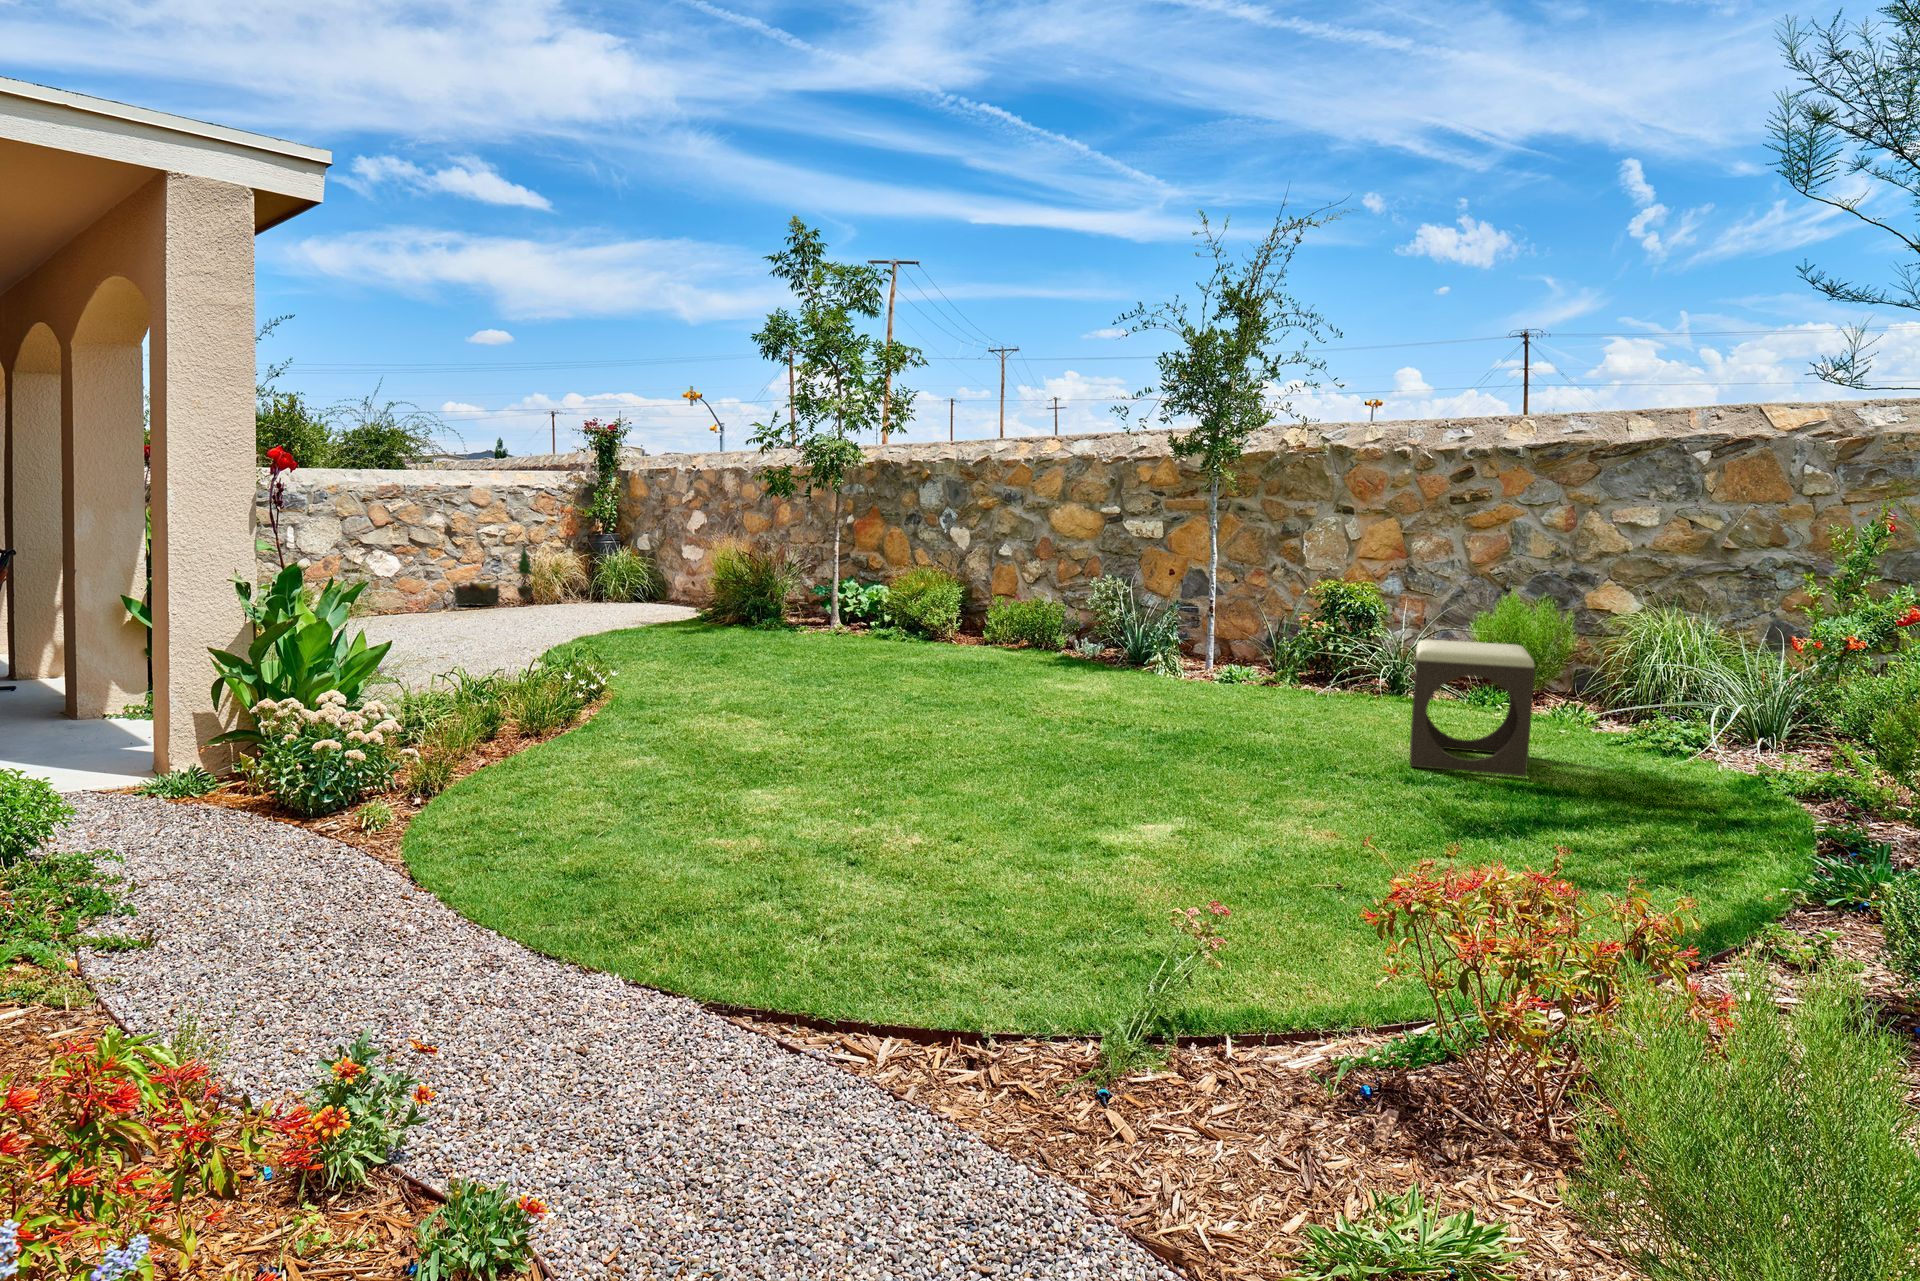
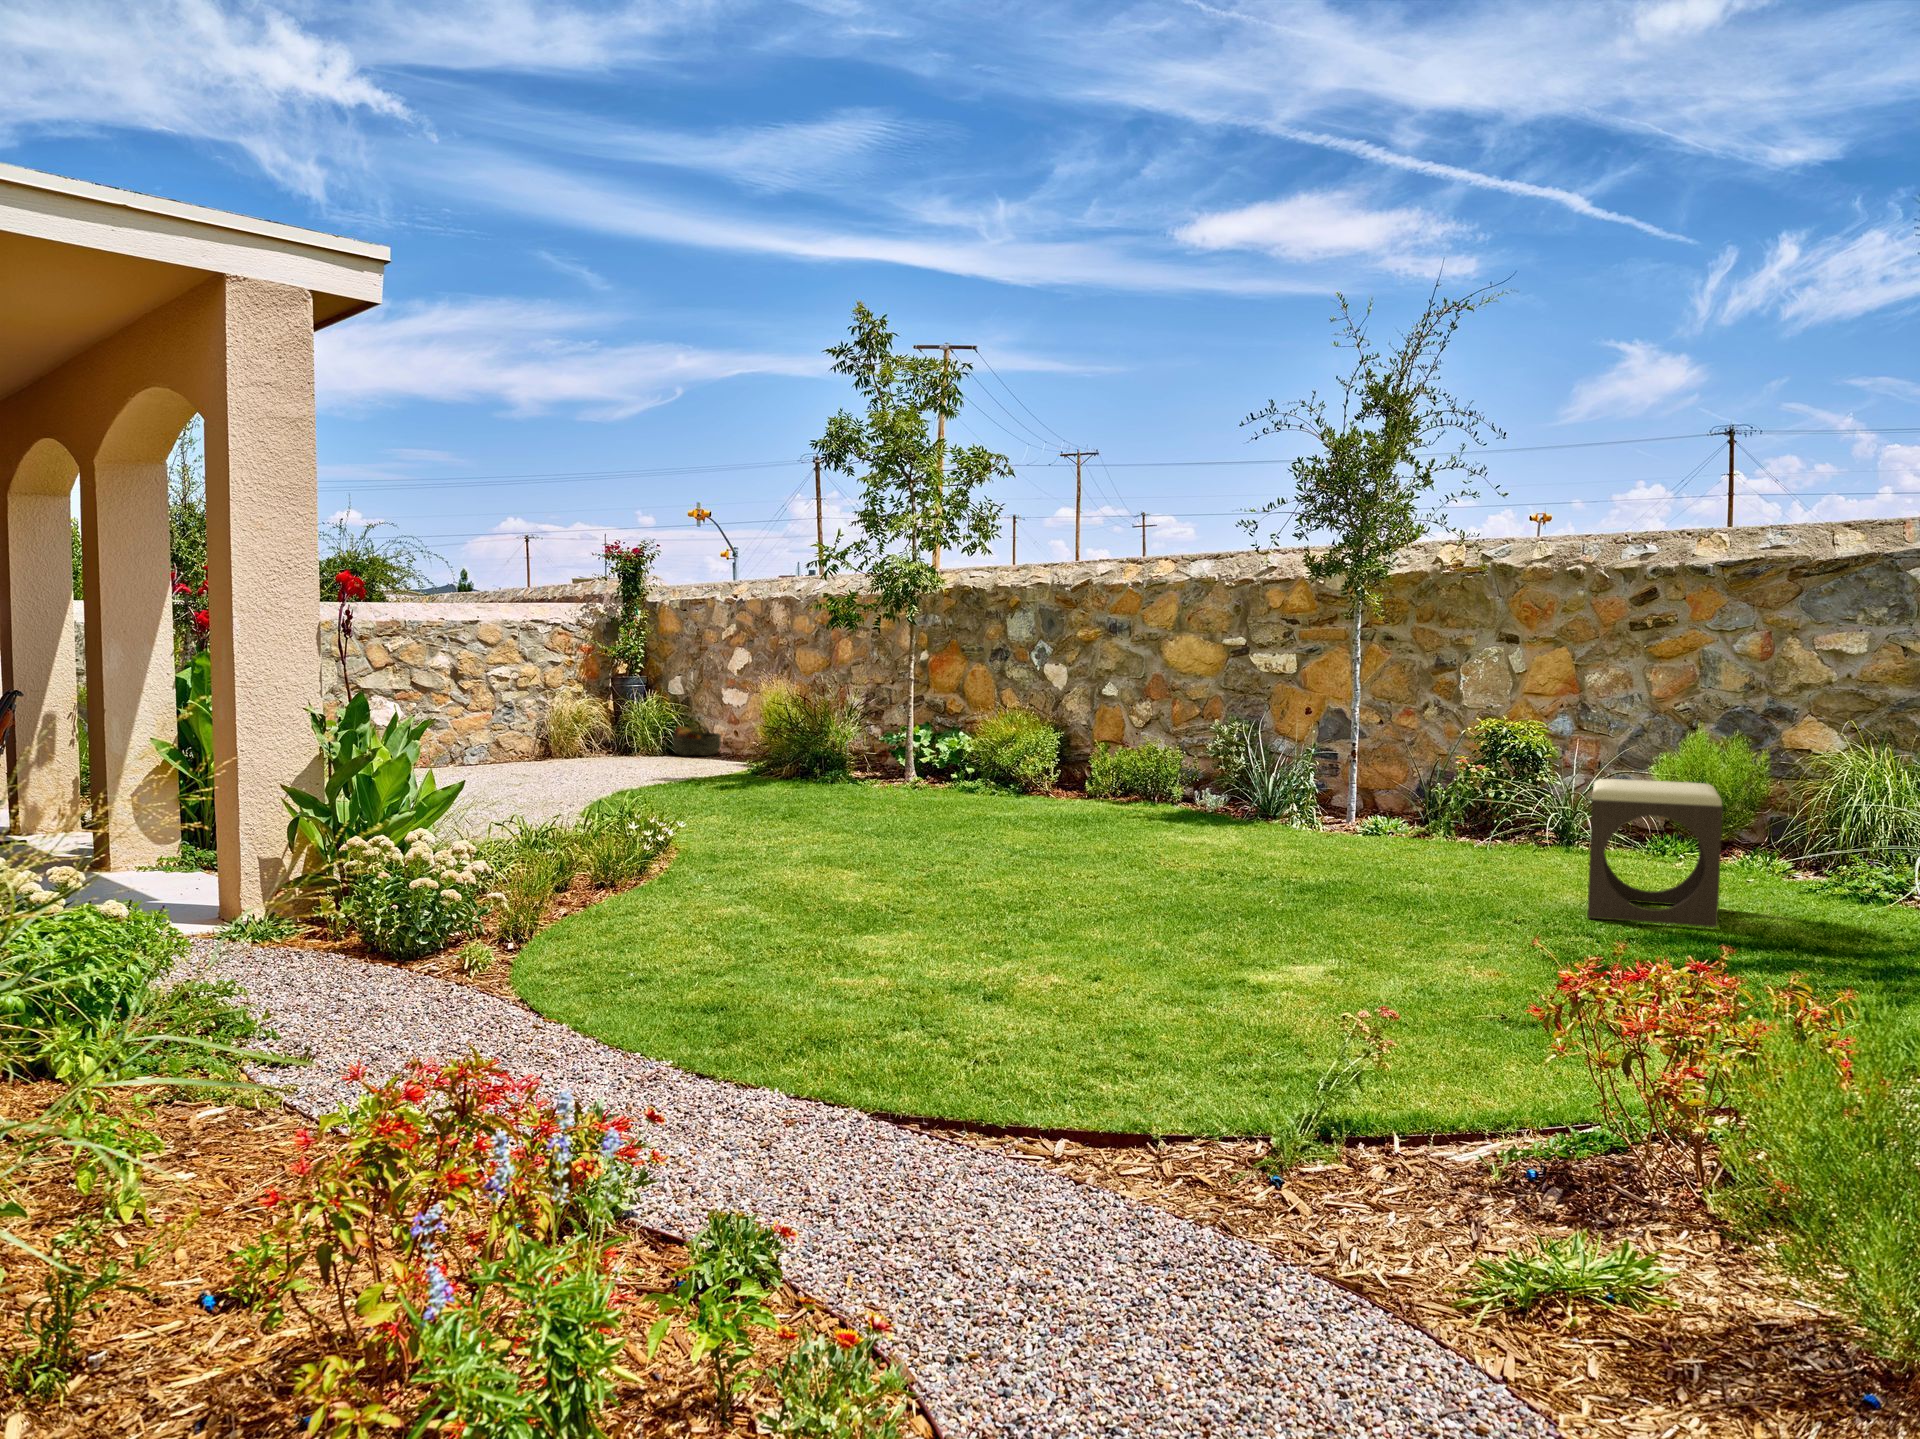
potted tree: present [517,547,534,600] -> none [522,687,547,753]
basket: present [453,580,500,606] -> present [673,725,721,756]

